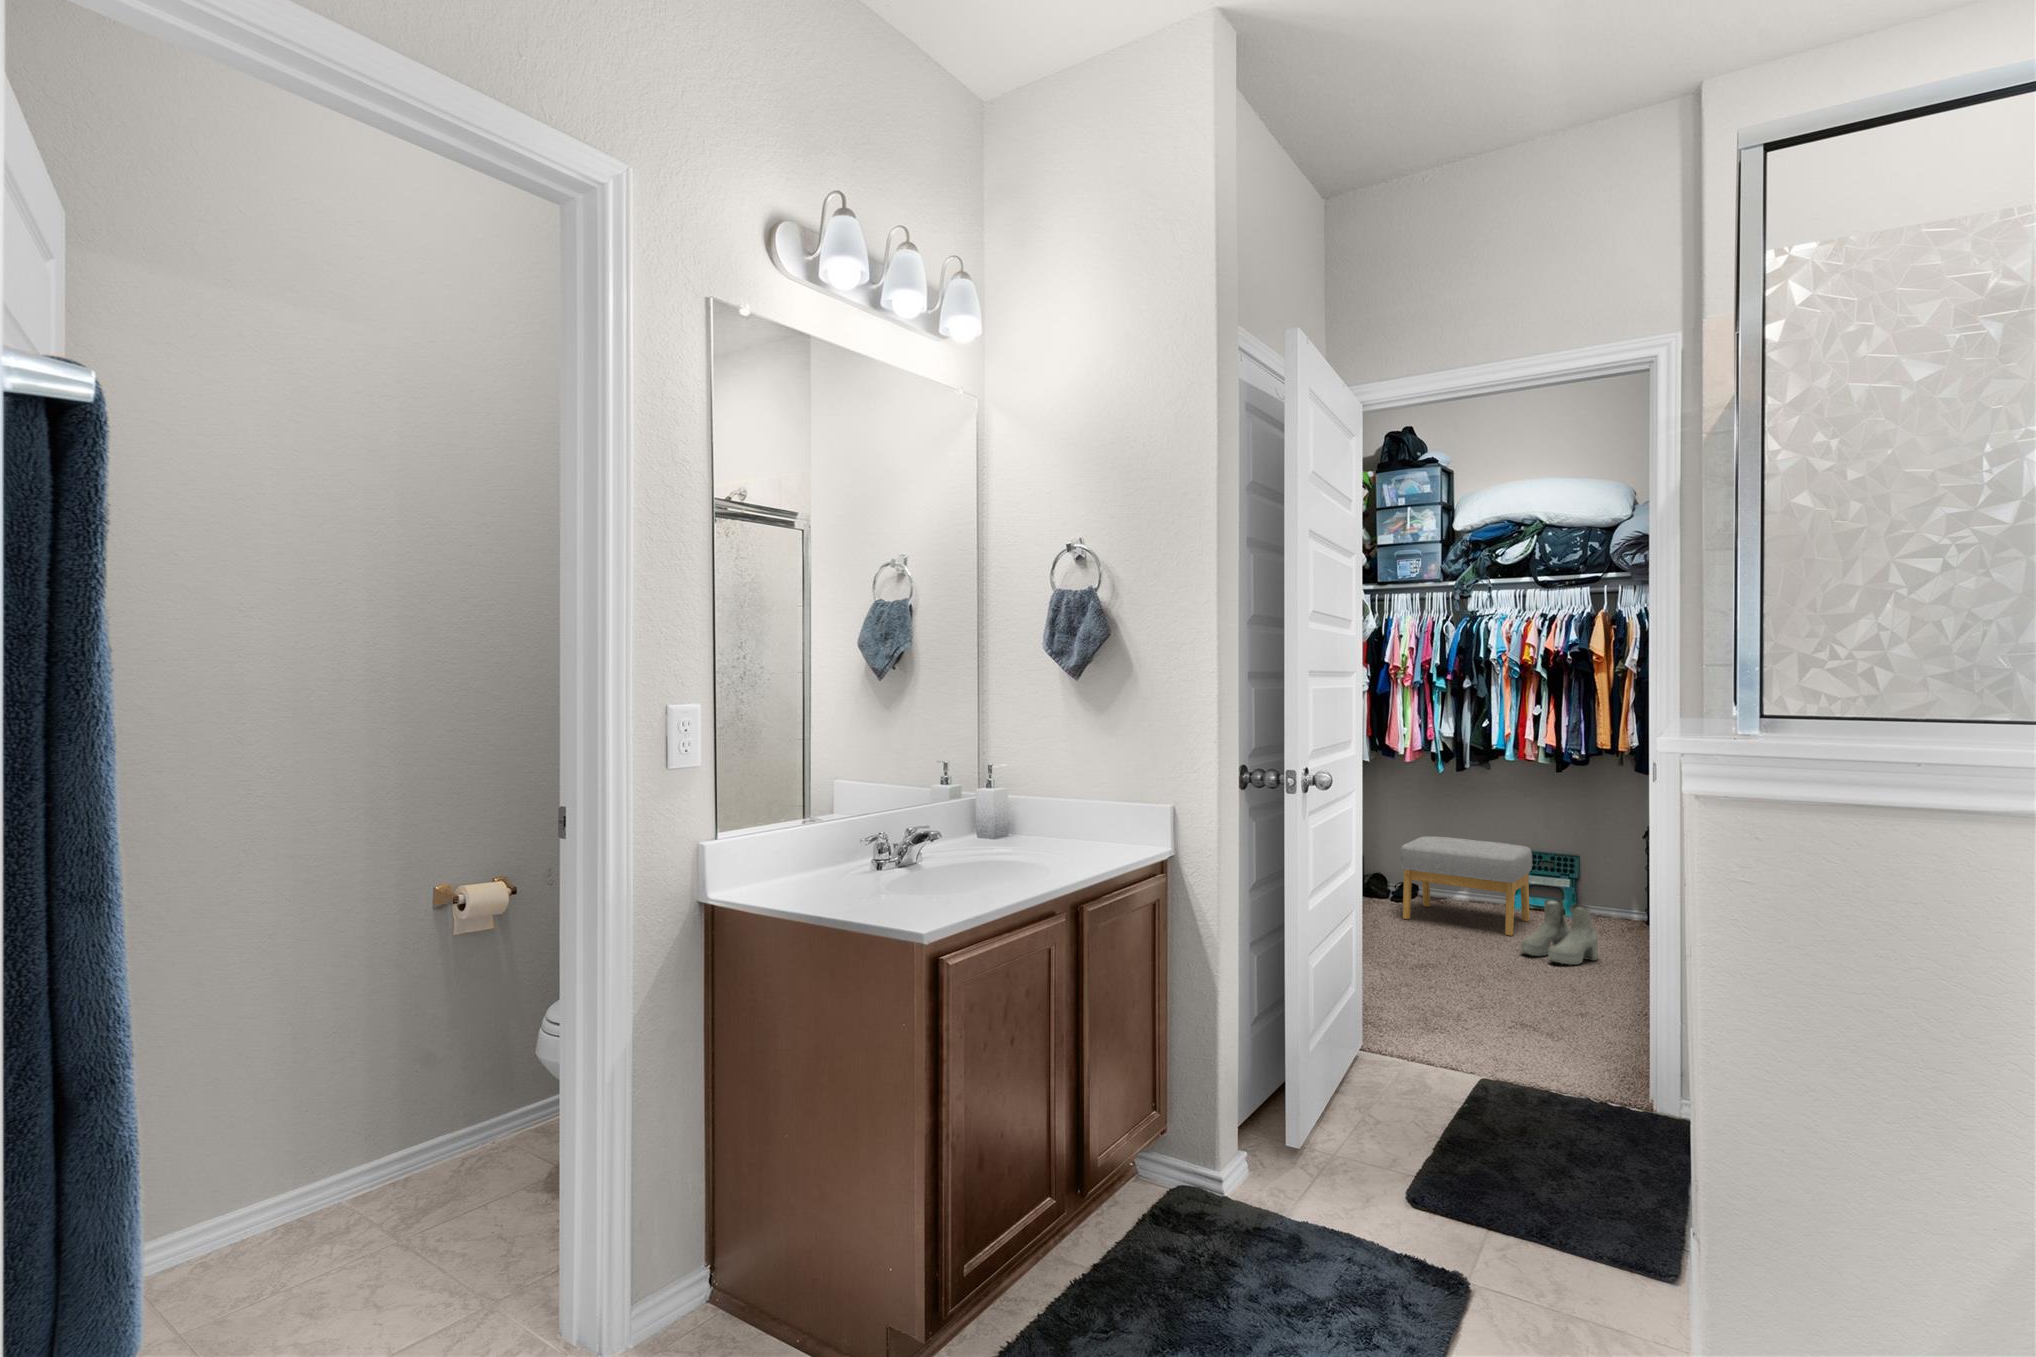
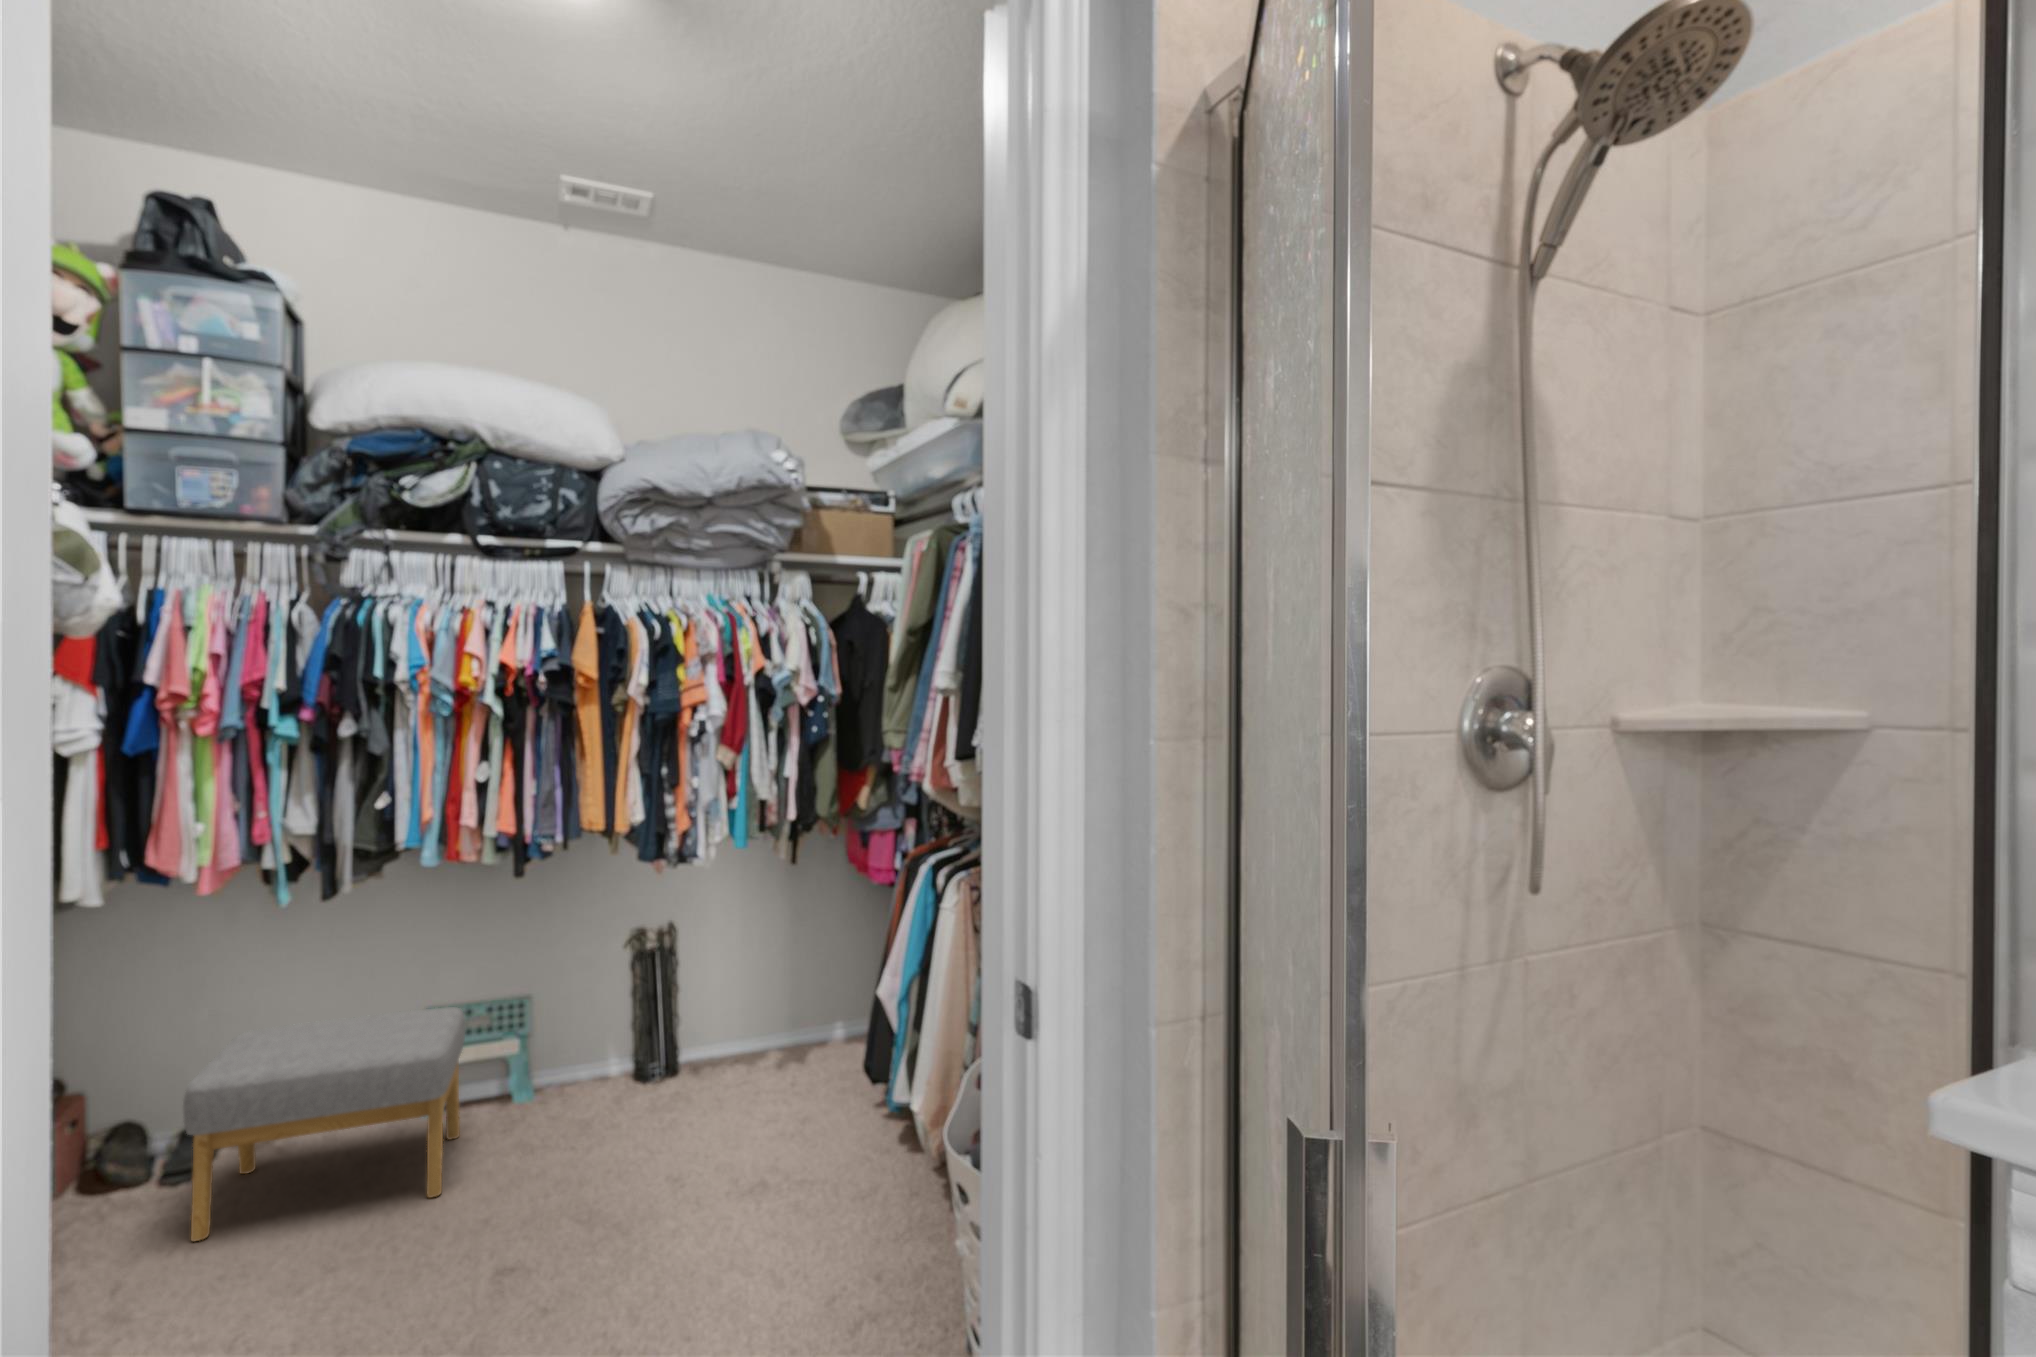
boots: present [1521,899,1598,965] -> none [470,1111,602,1248]

